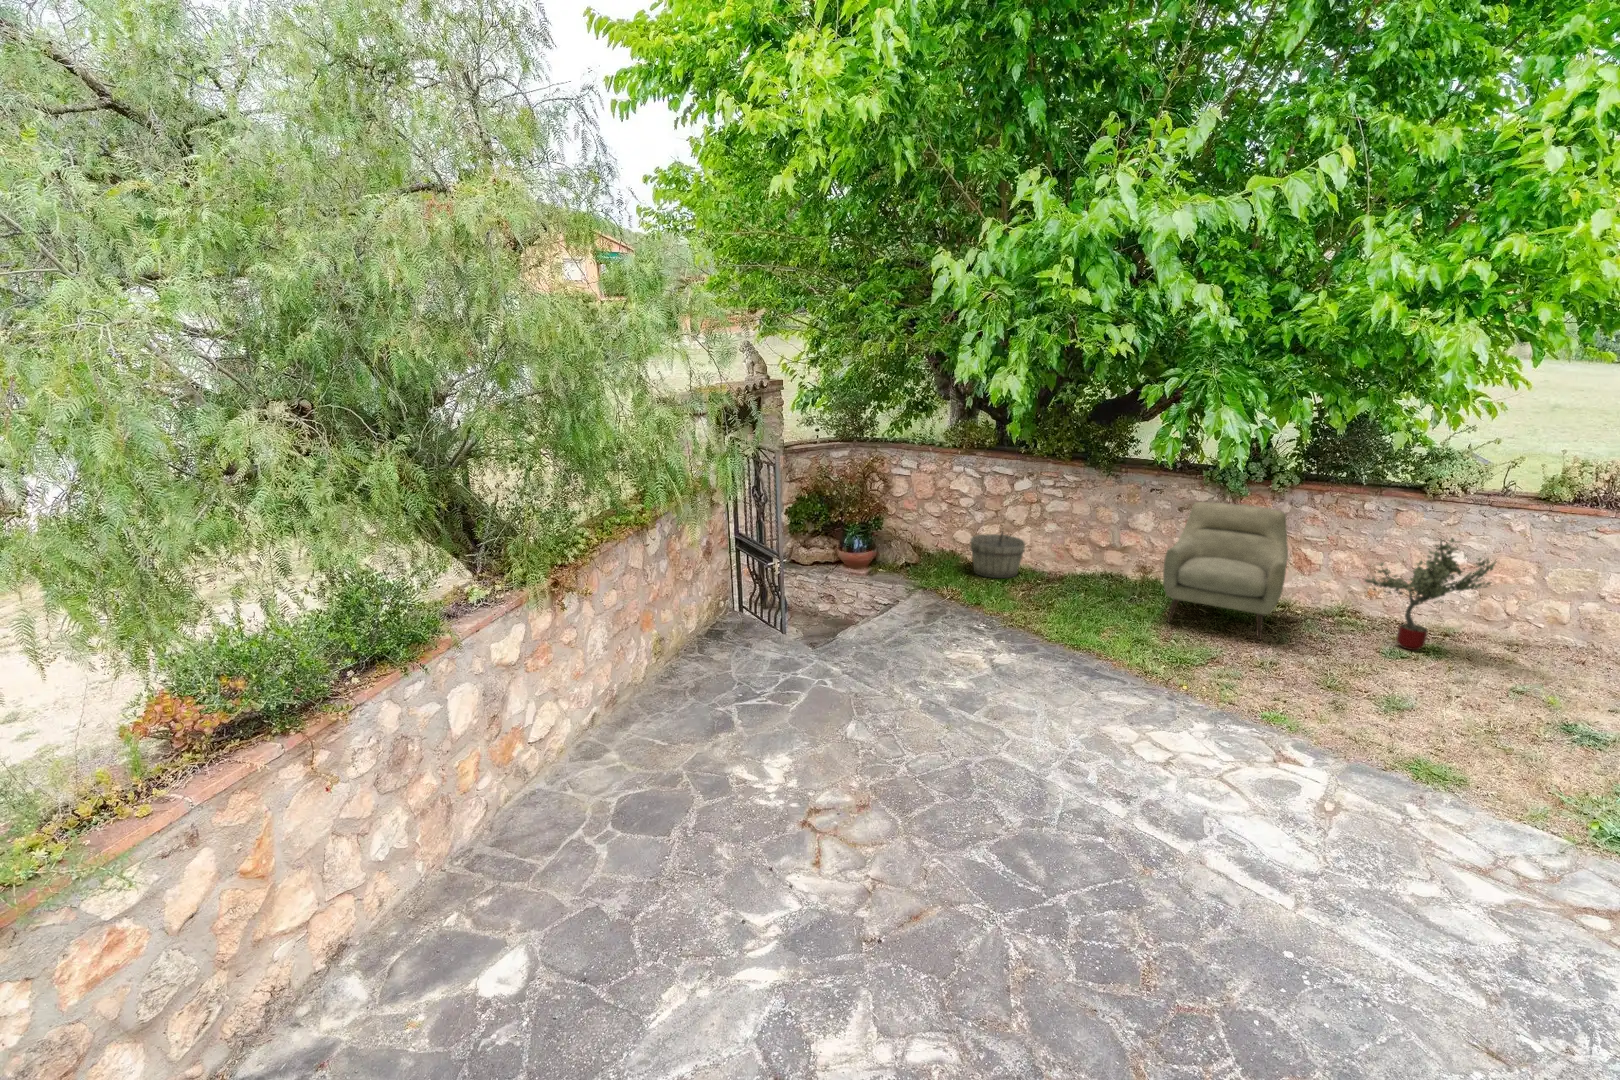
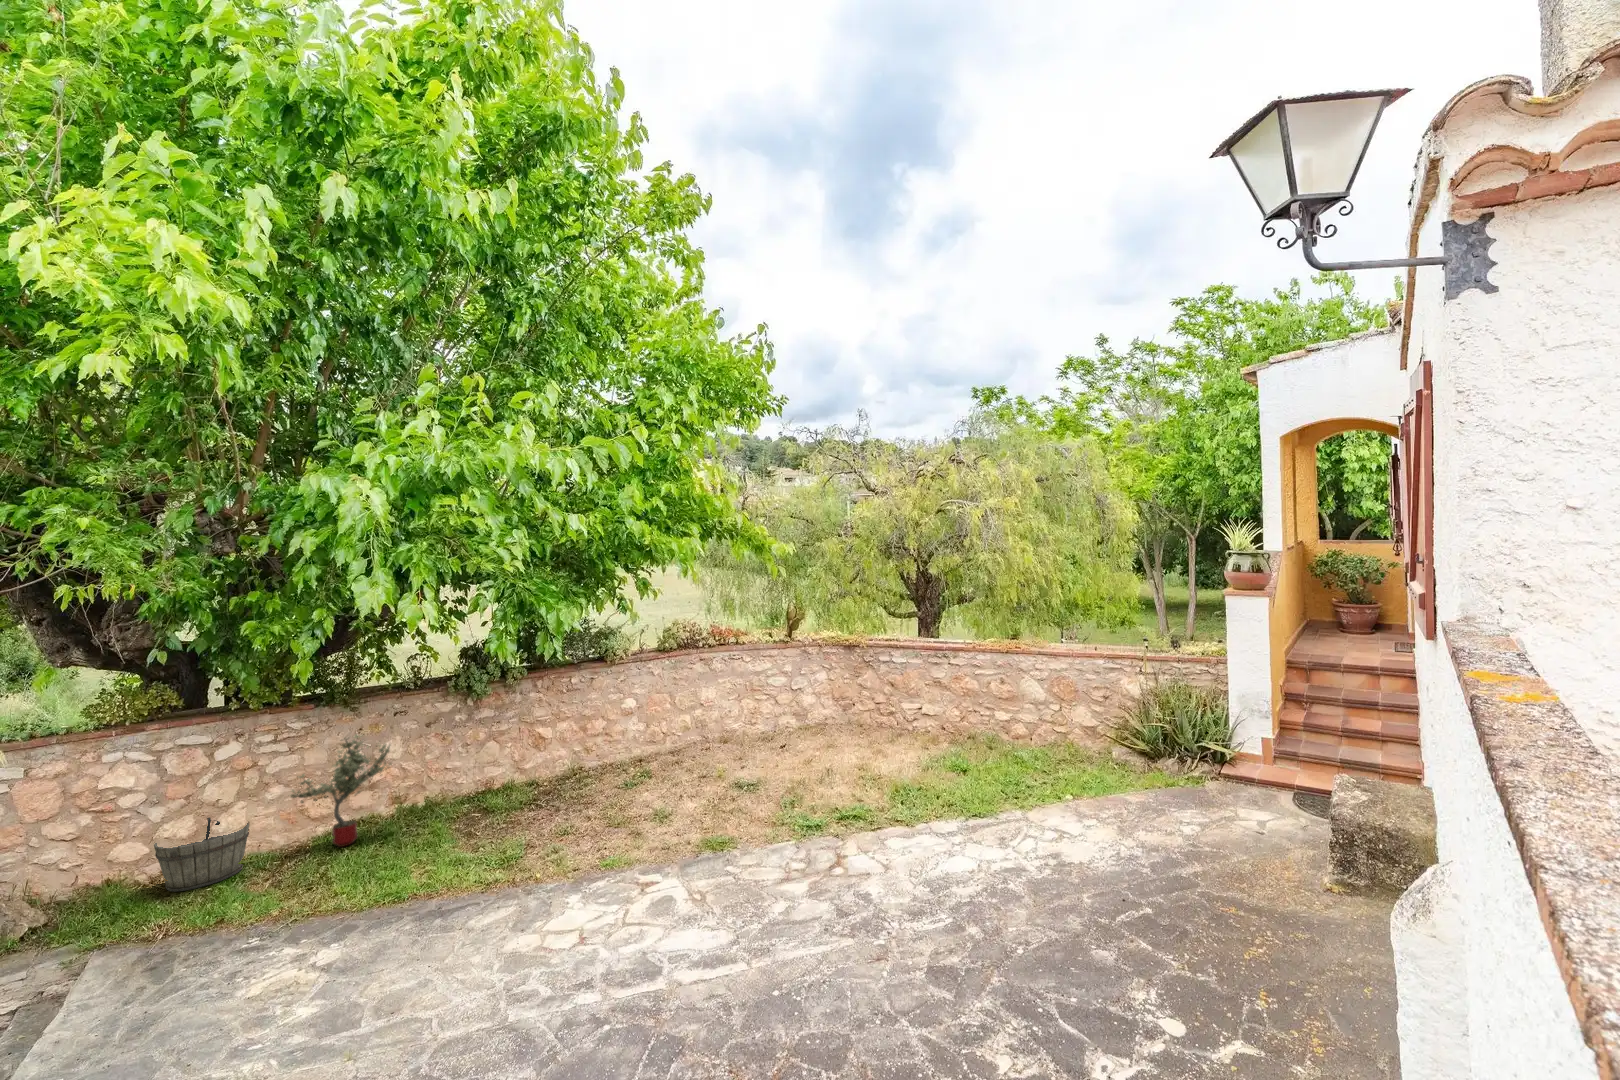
chair: present [1163,502,1288,640] -> none [440,701,554,836]
potted tree: present [1365,538,1496,650] -> present [291,734,392,847]

